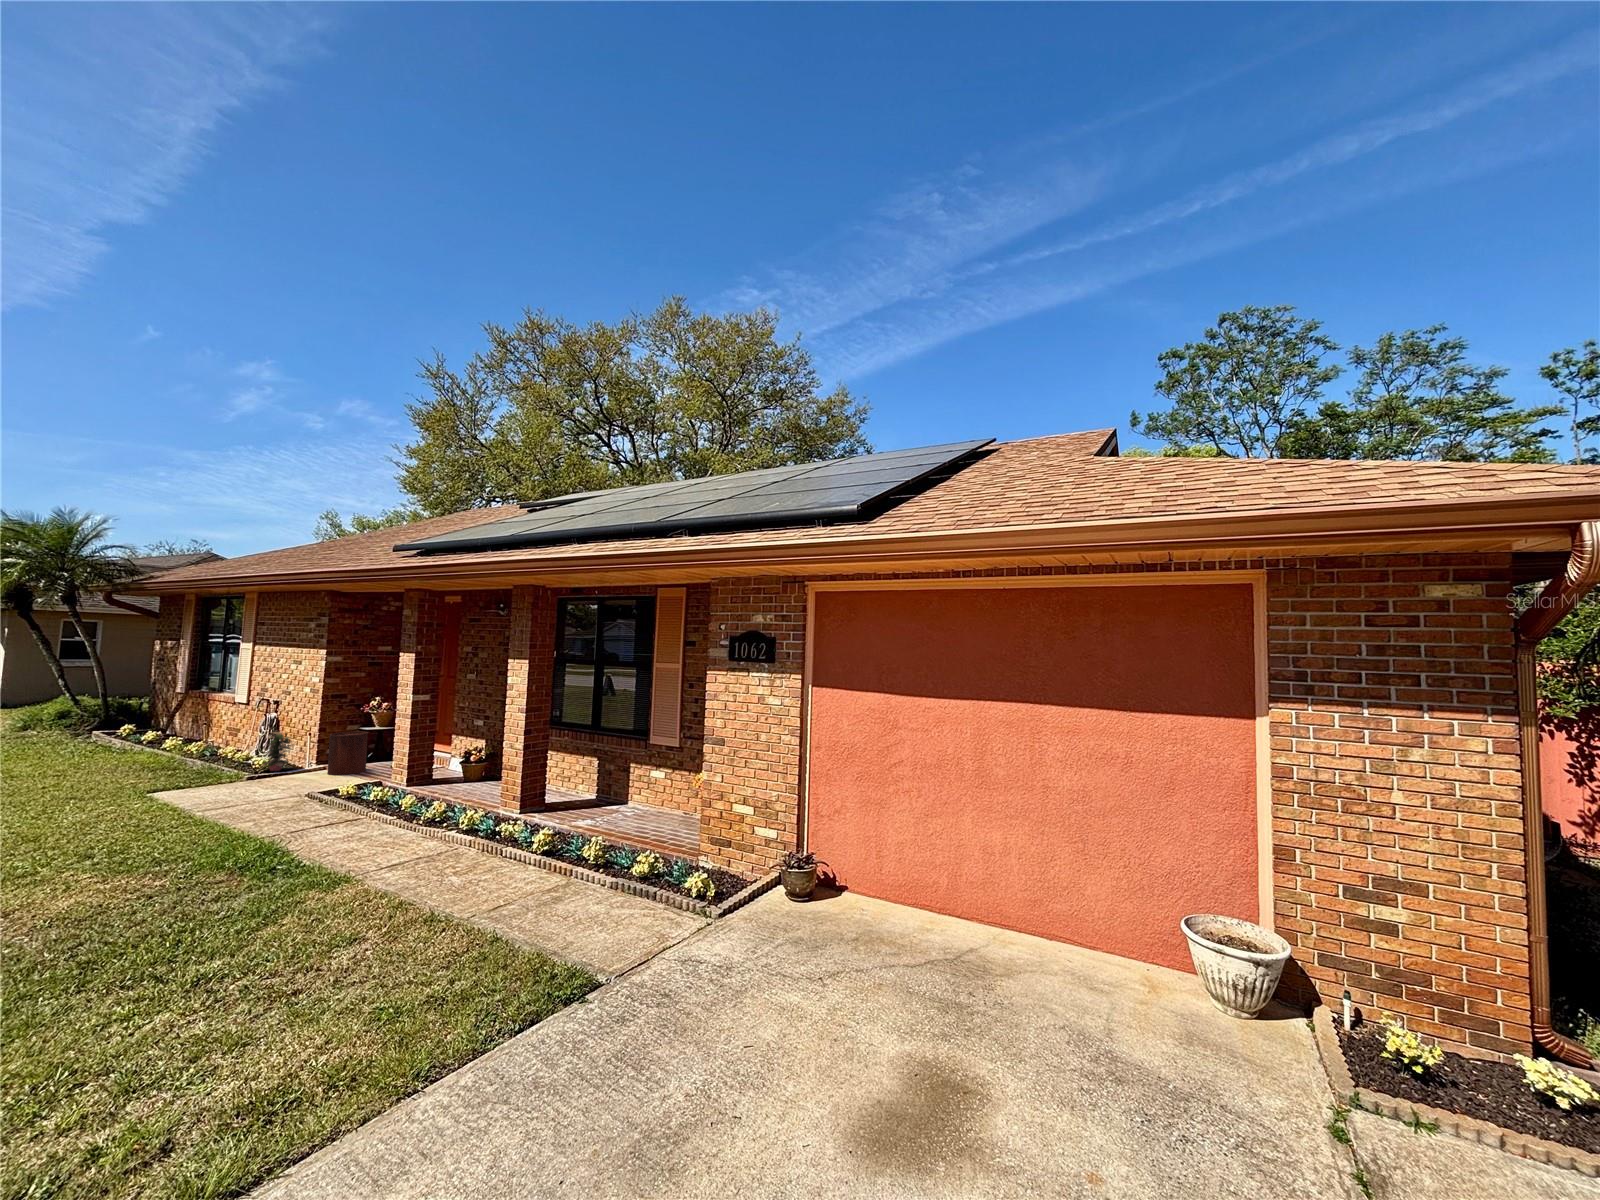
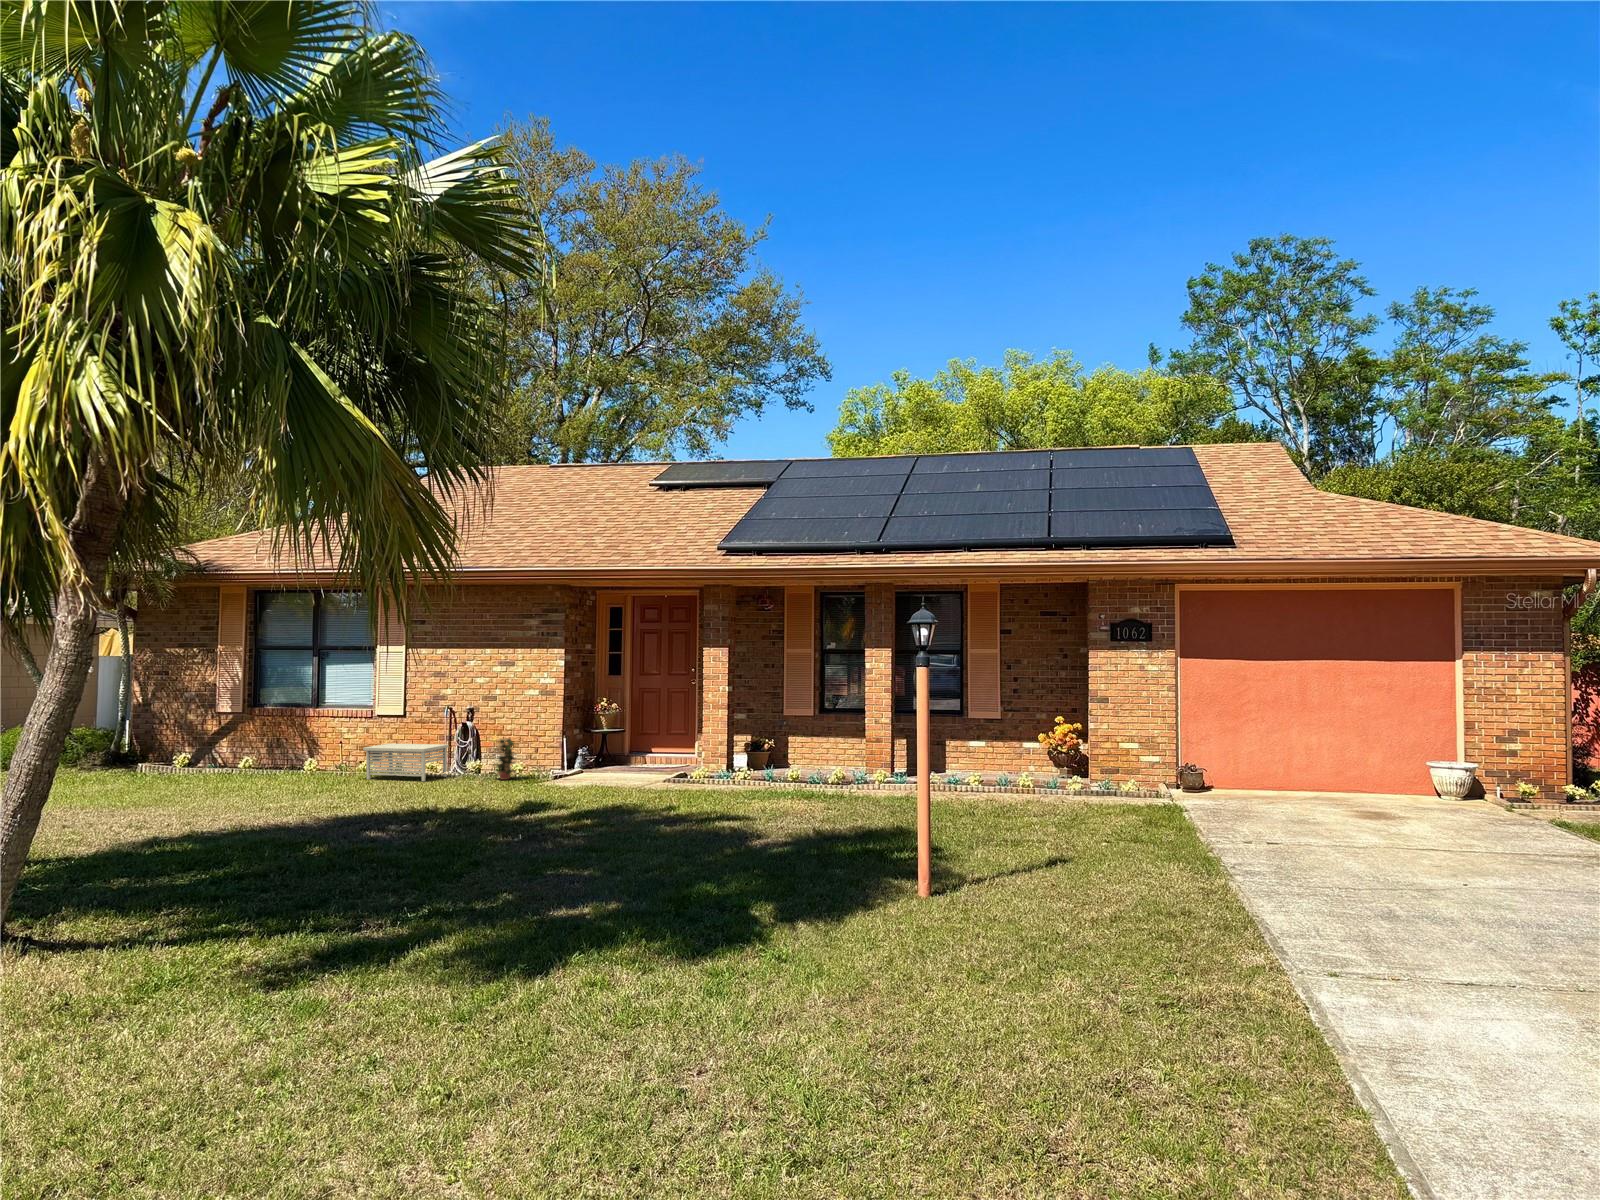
storage bench: none [196,728,260,767] -> present [363,743,449,781]
trash can: present [328,731,368,775] -> none [570,734,604,778]

